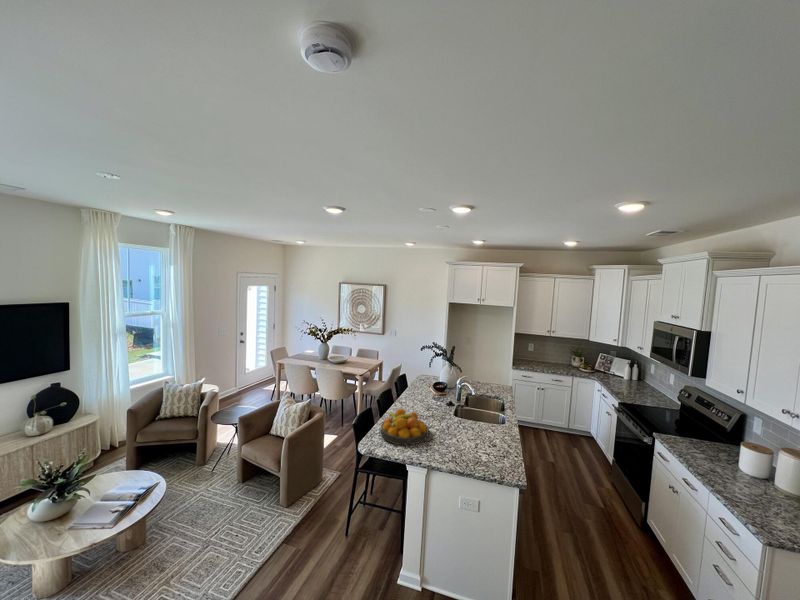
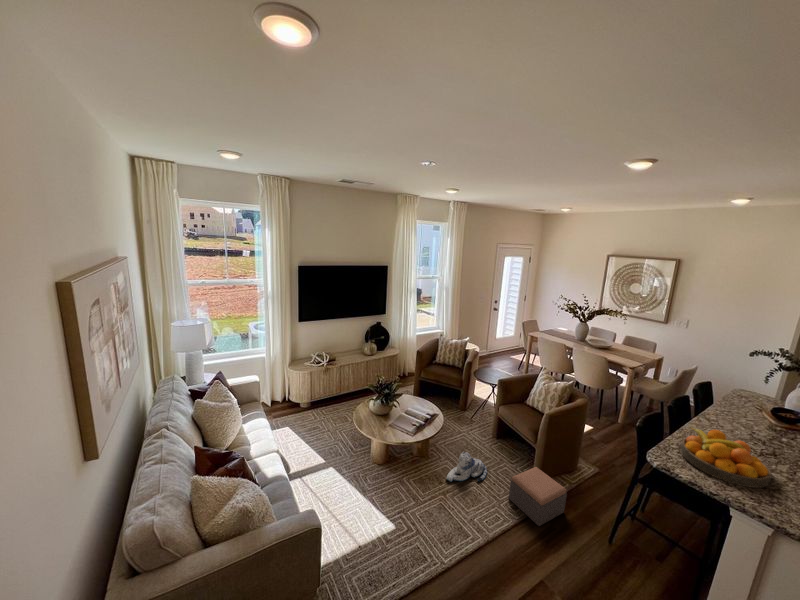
footstool: none [253,496,310,557] -> present [509,467,567,526]
plush toy: none [173,514,229,561] -> present [447,452,487,482]

